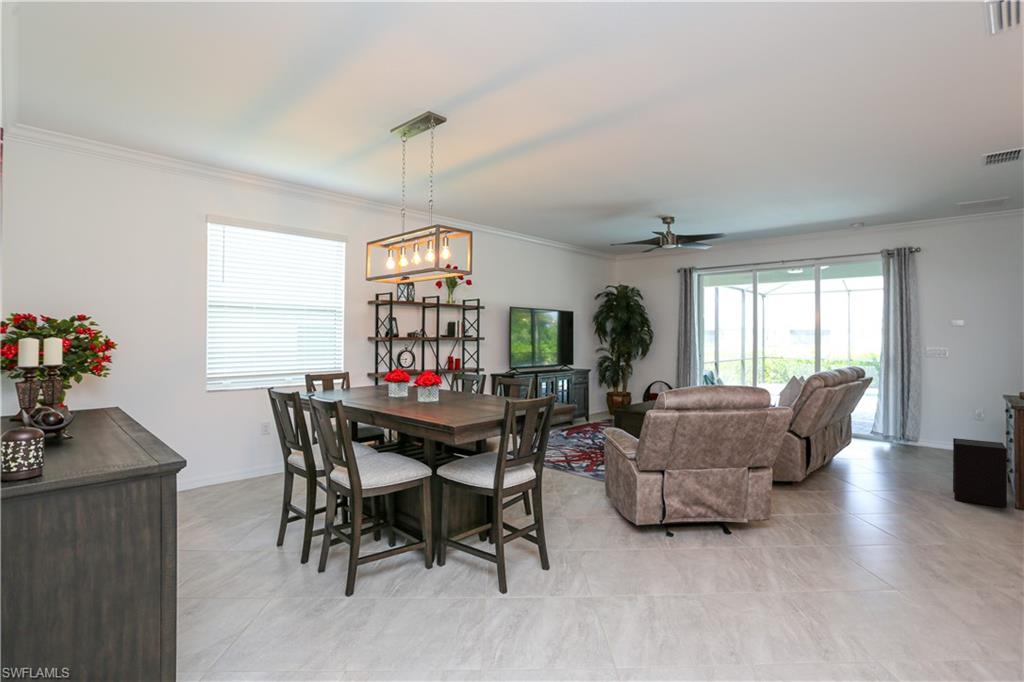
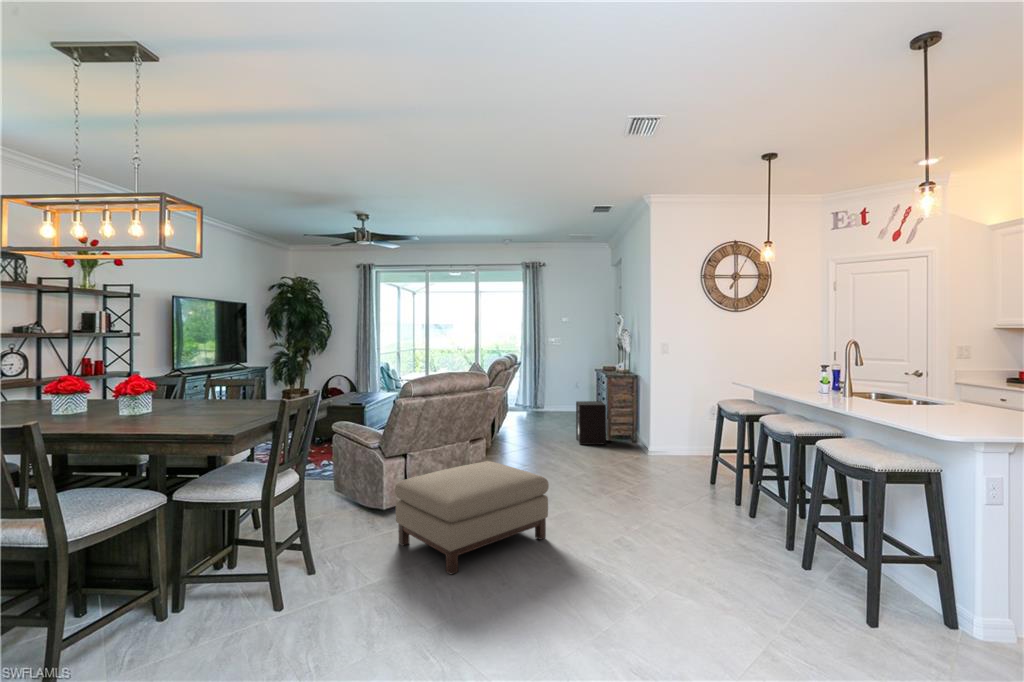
ottoman: none [634,495,826,614] -> present [395,461,549,574]

